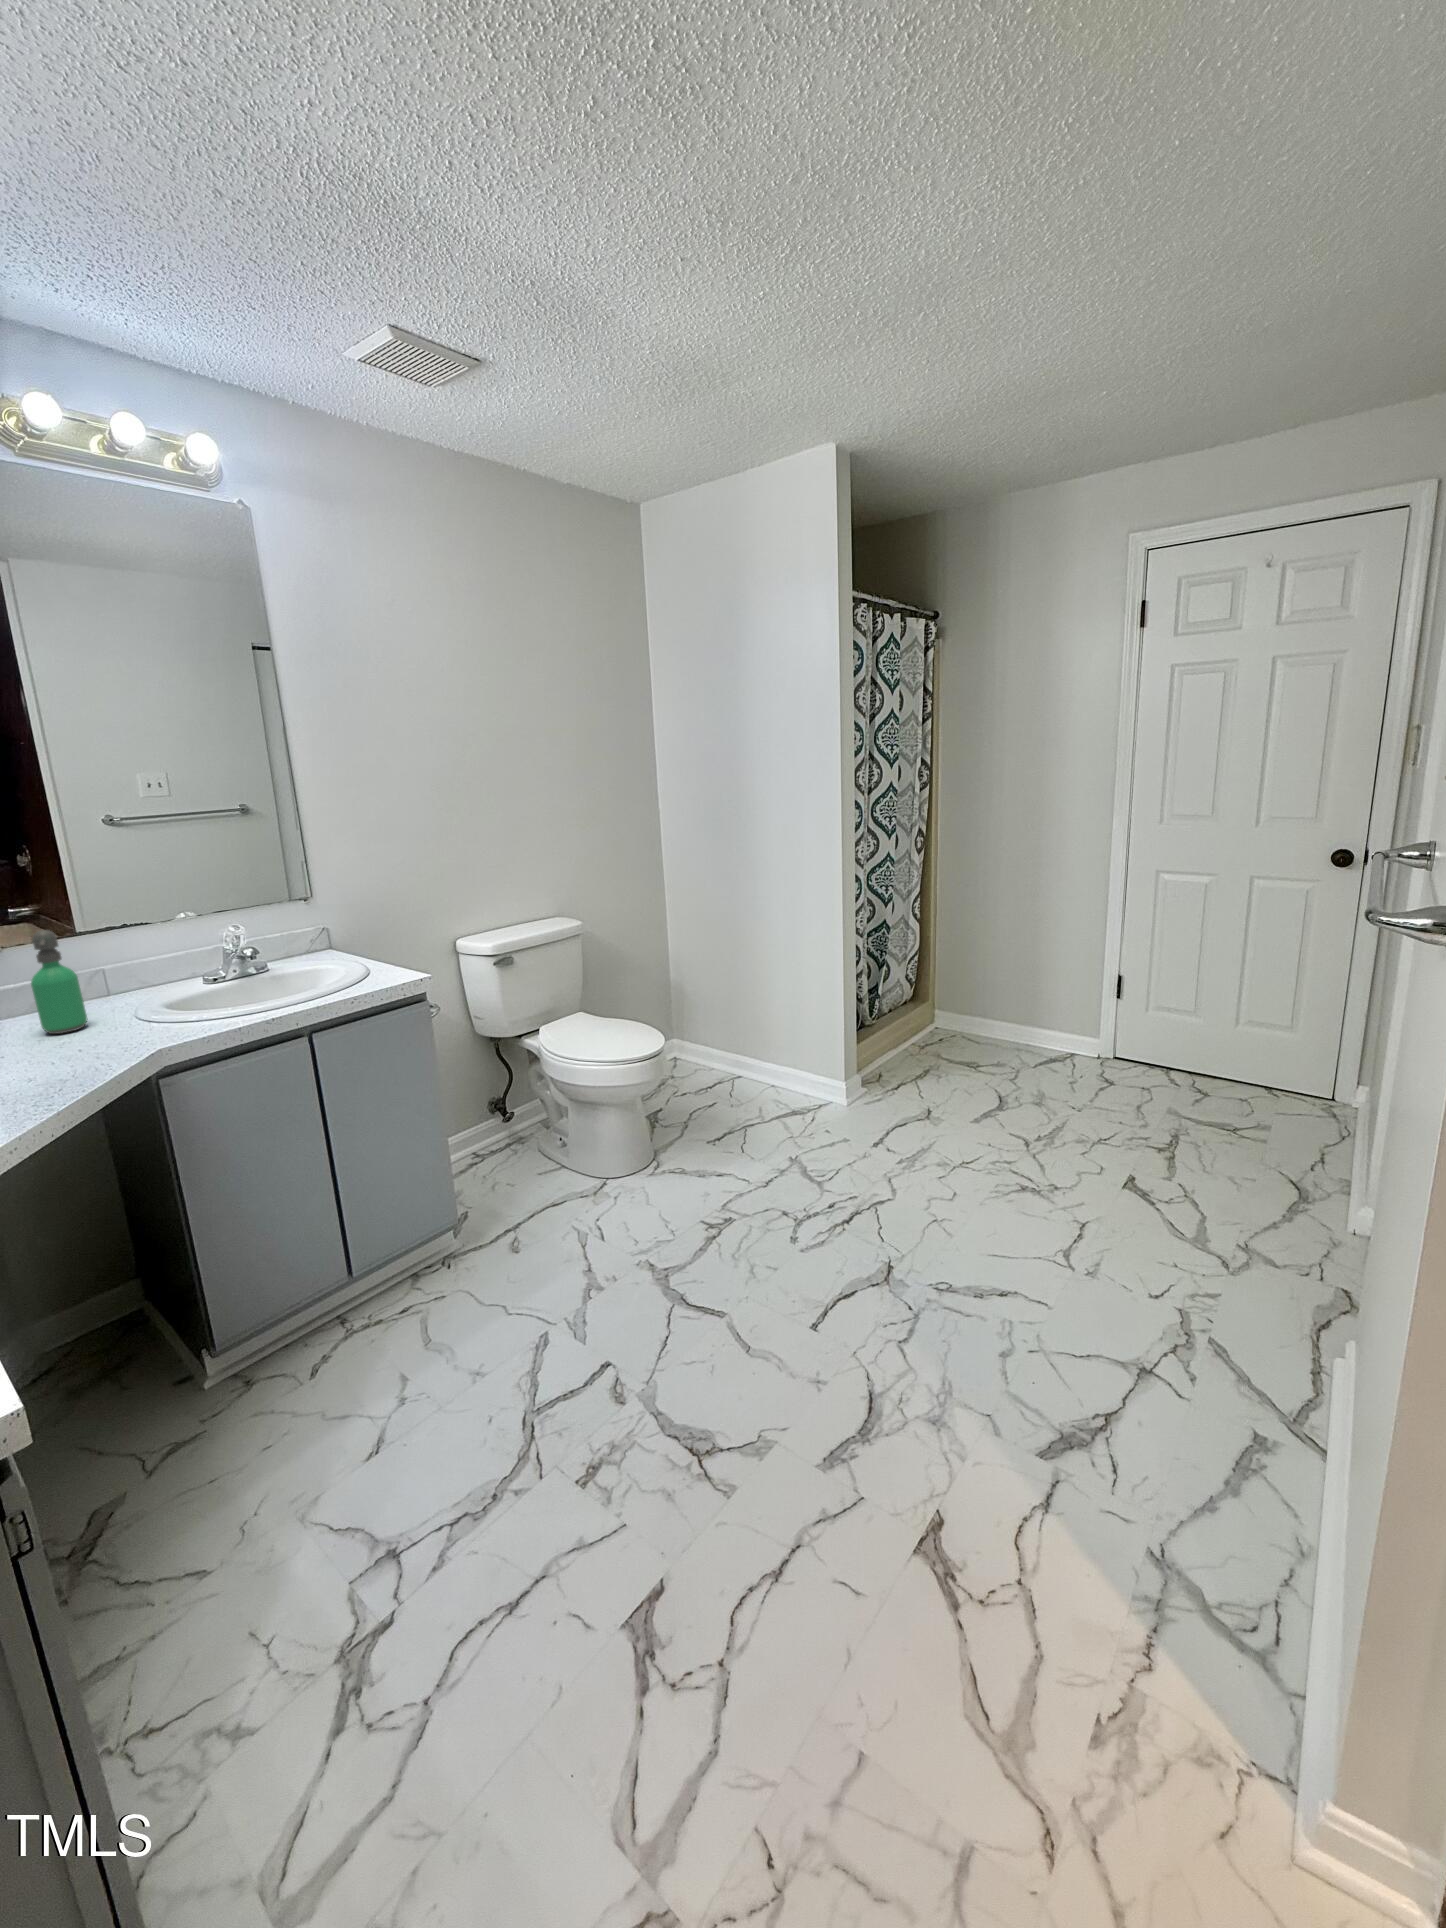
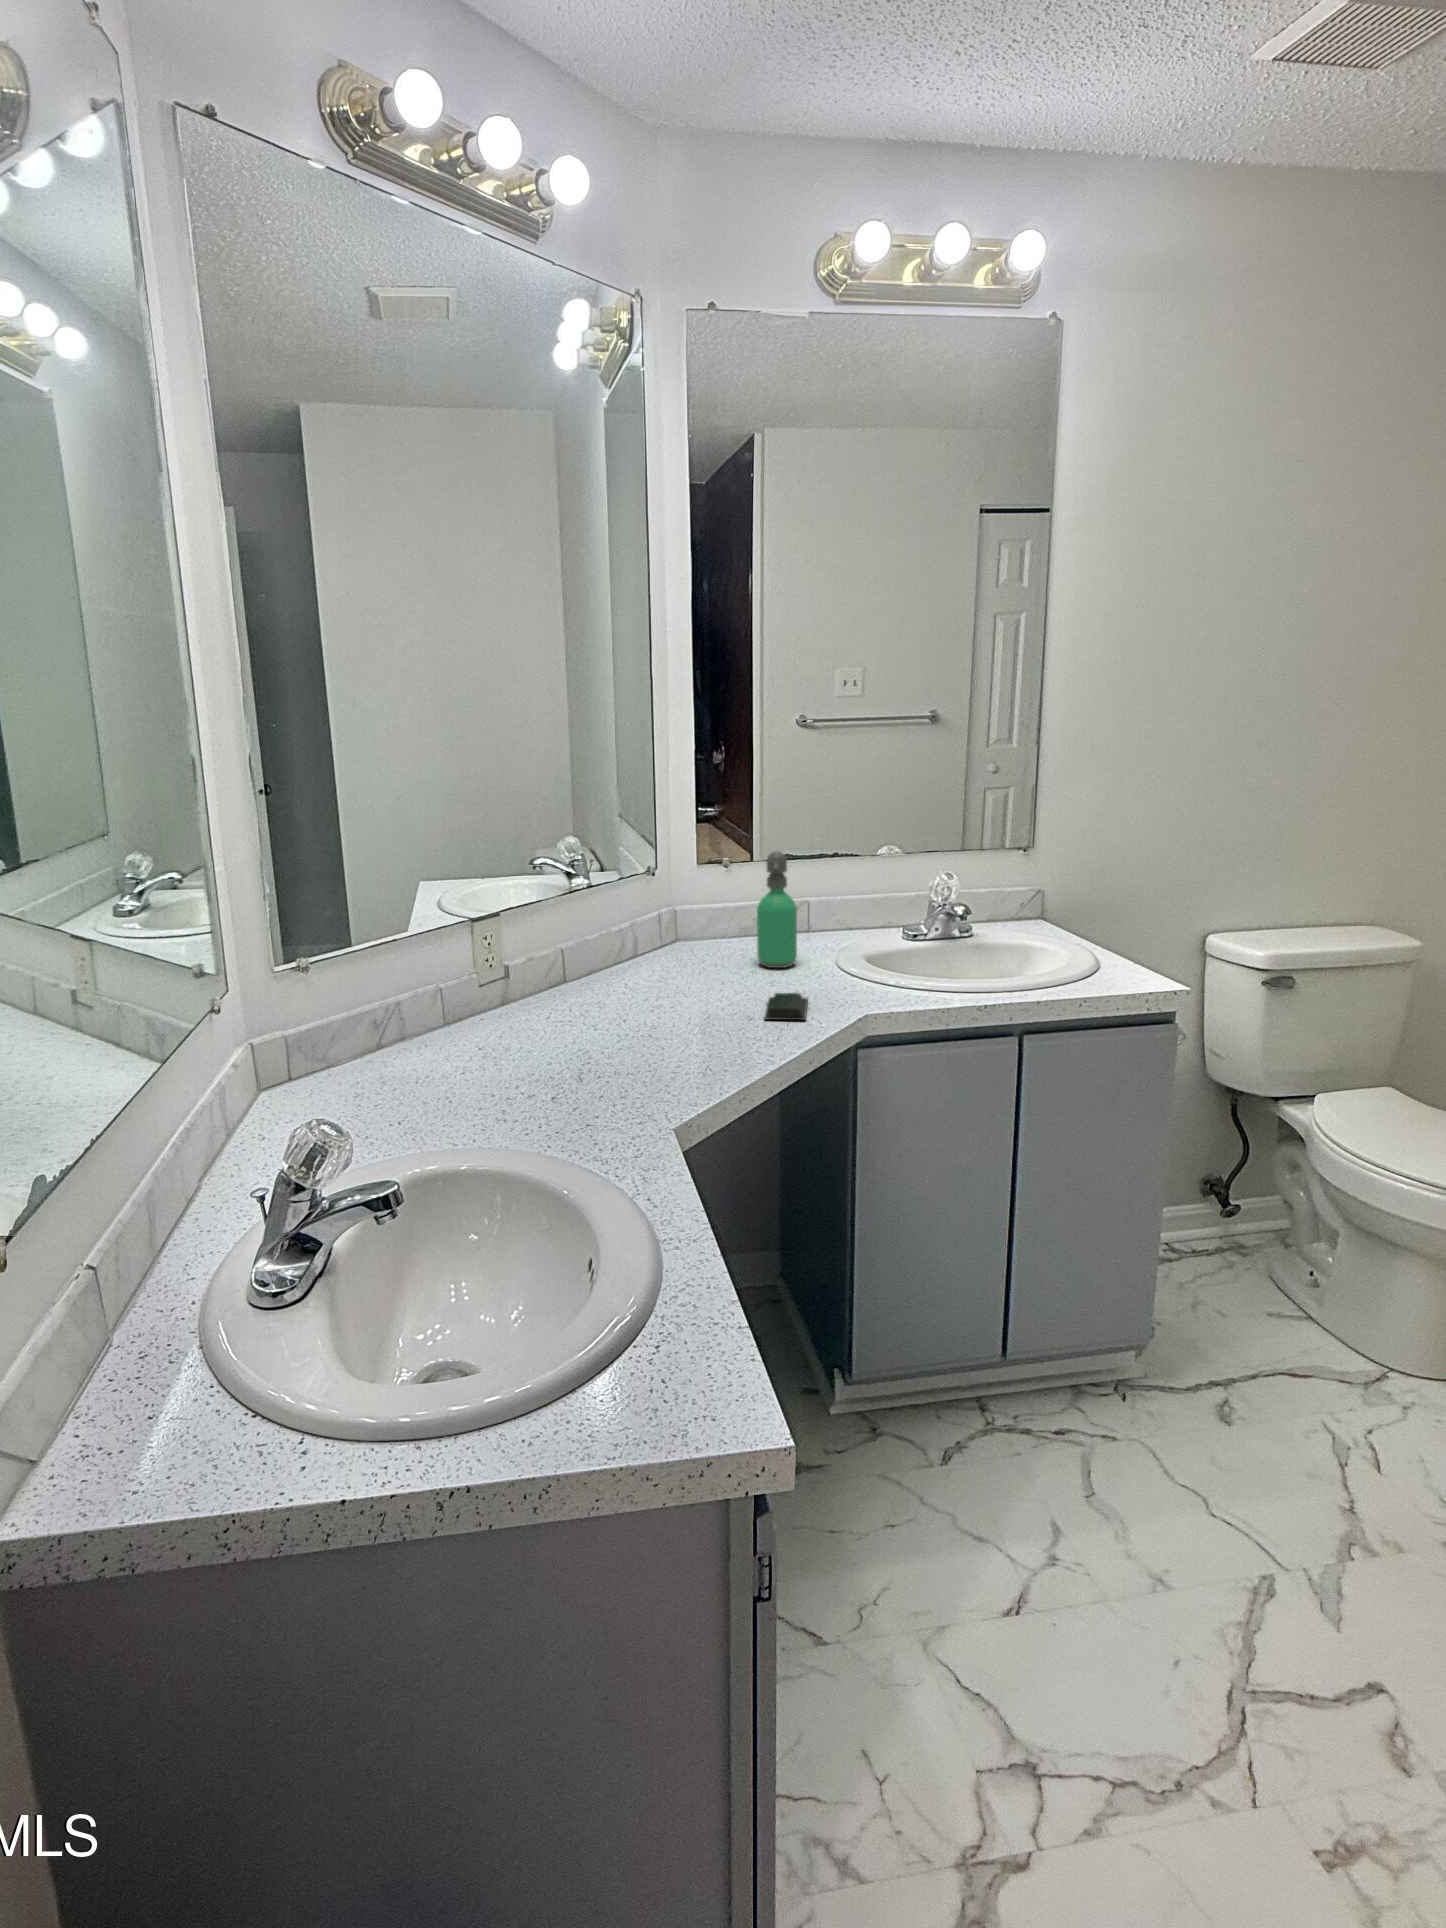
soap bar: none [43,1048,97,1078] -> present [765,993,808,1020]

